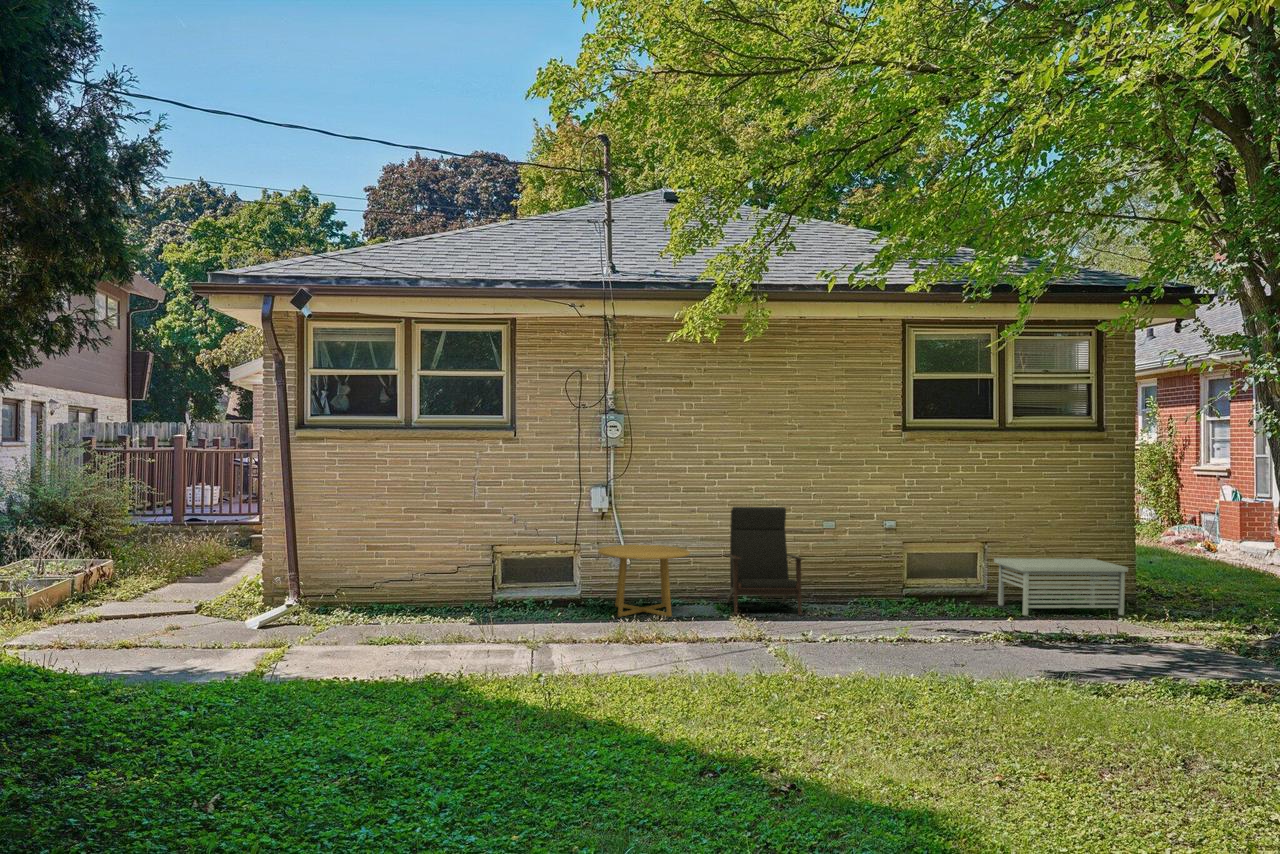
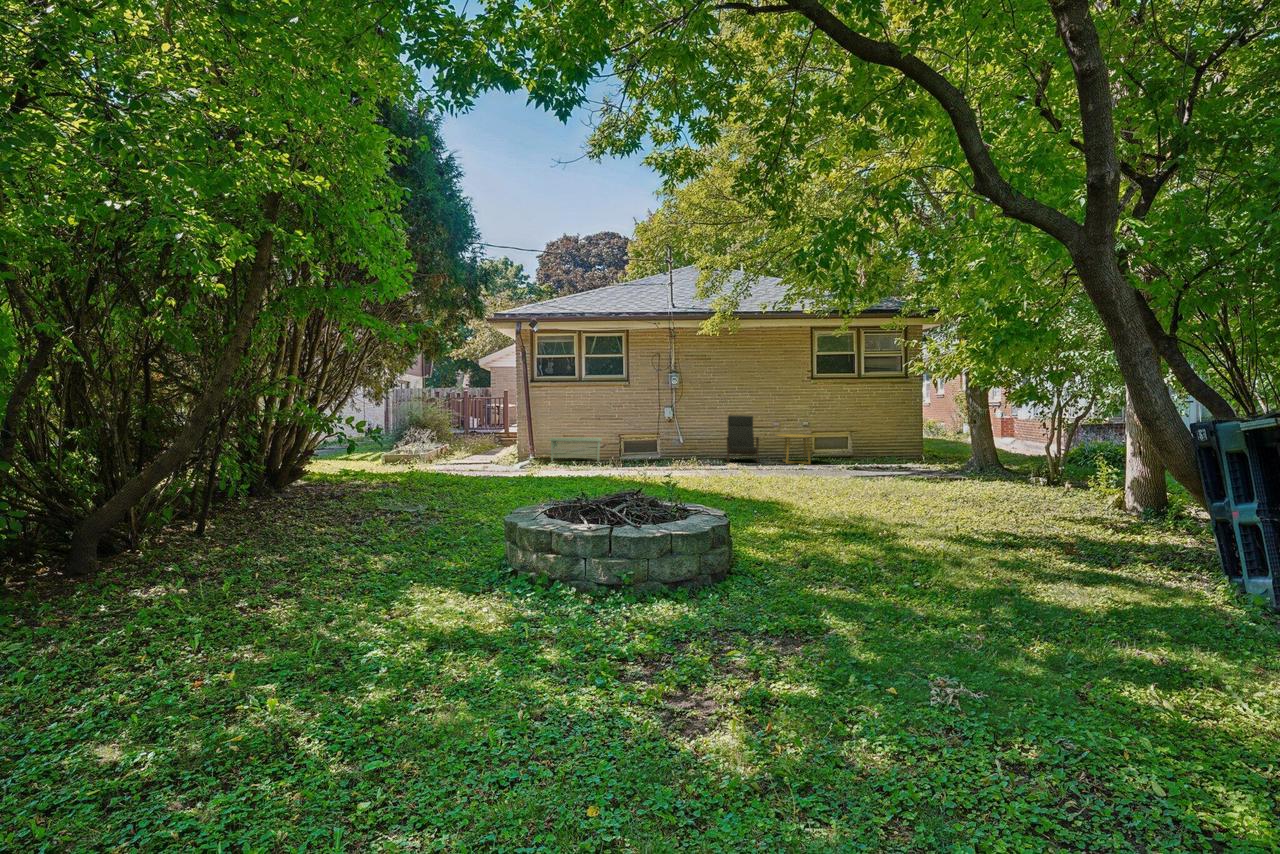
round table: present [598,545,690,617] -> present [776,434,818,464]
storage bench: present [994,558,1128,615] -> present [549,437,602,461]

